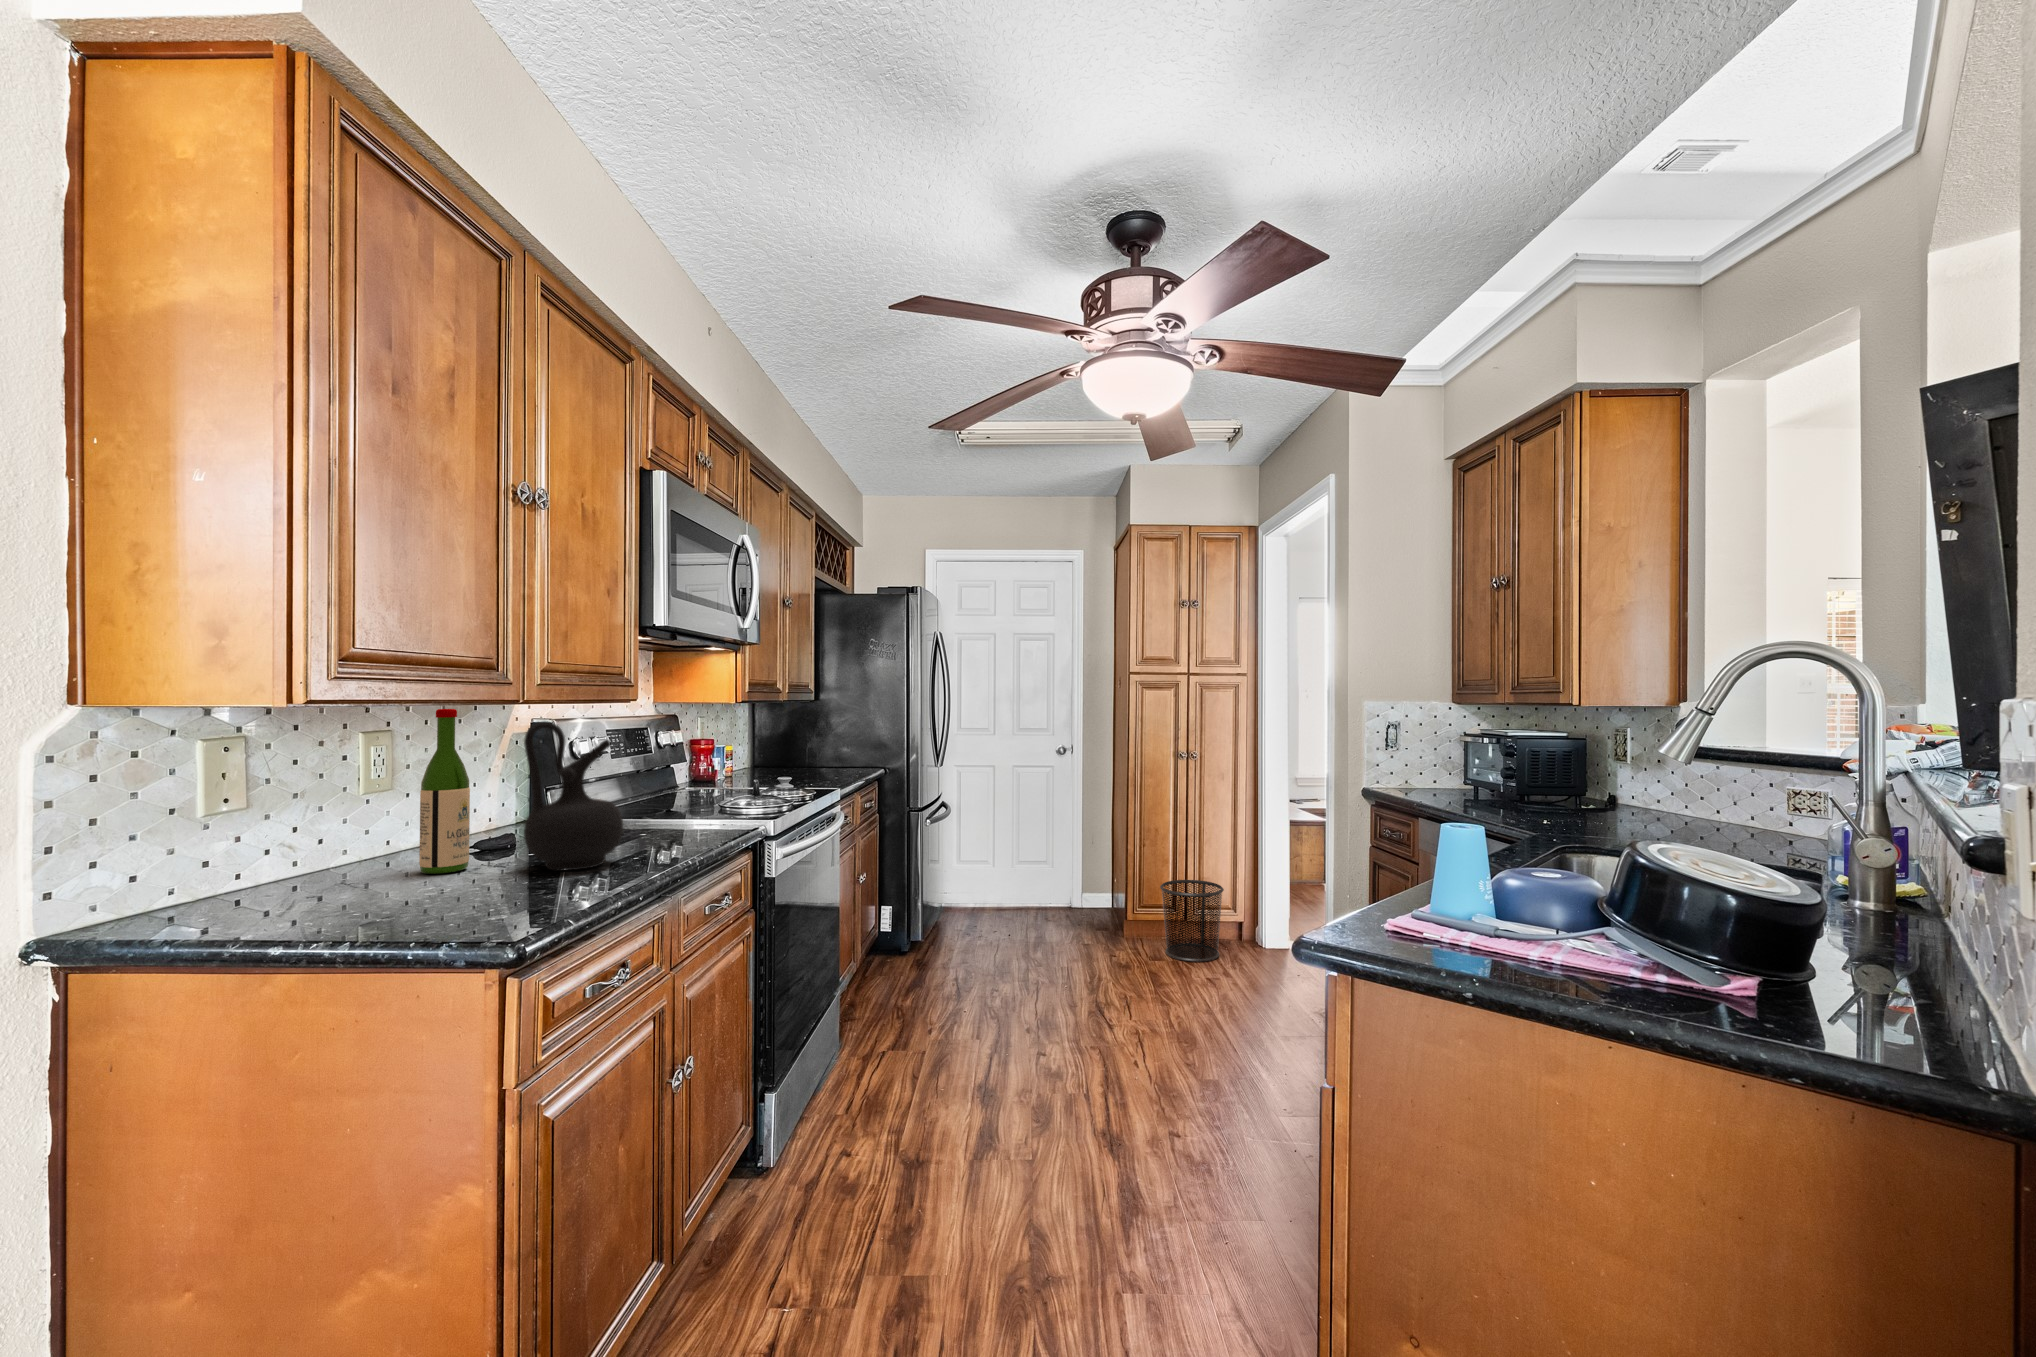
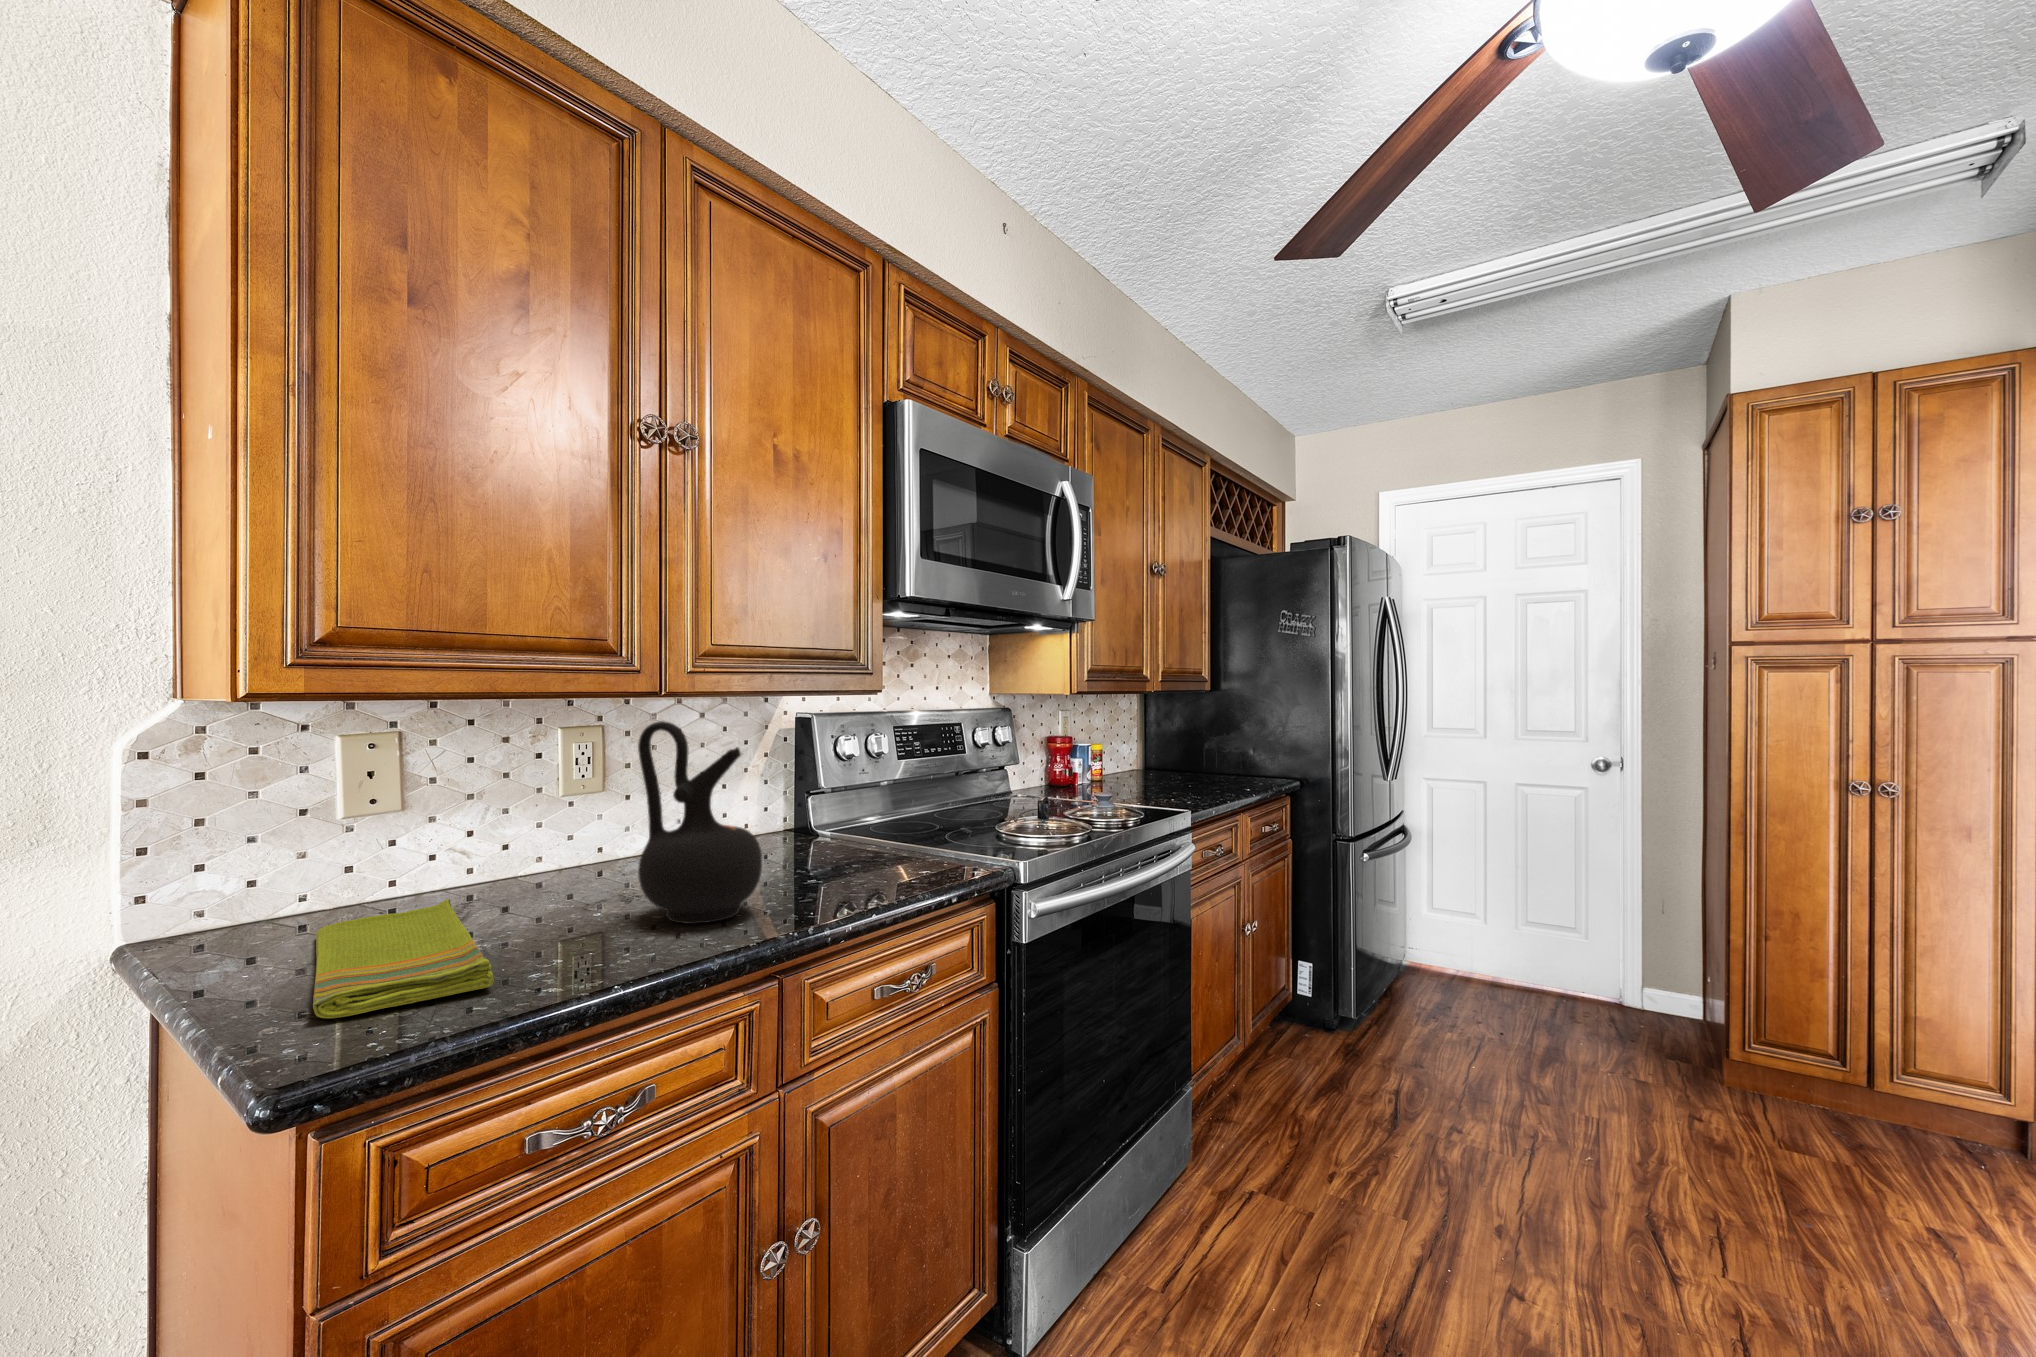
wine bottle: present [419,709,470,874] -> none [557,703,612,905]
dish towel: none [241,874,512,930] -> present [313,899,494,1018]
waste bin: present [1160,880,1224,962] -> none [1800,1013,1962,1183]

